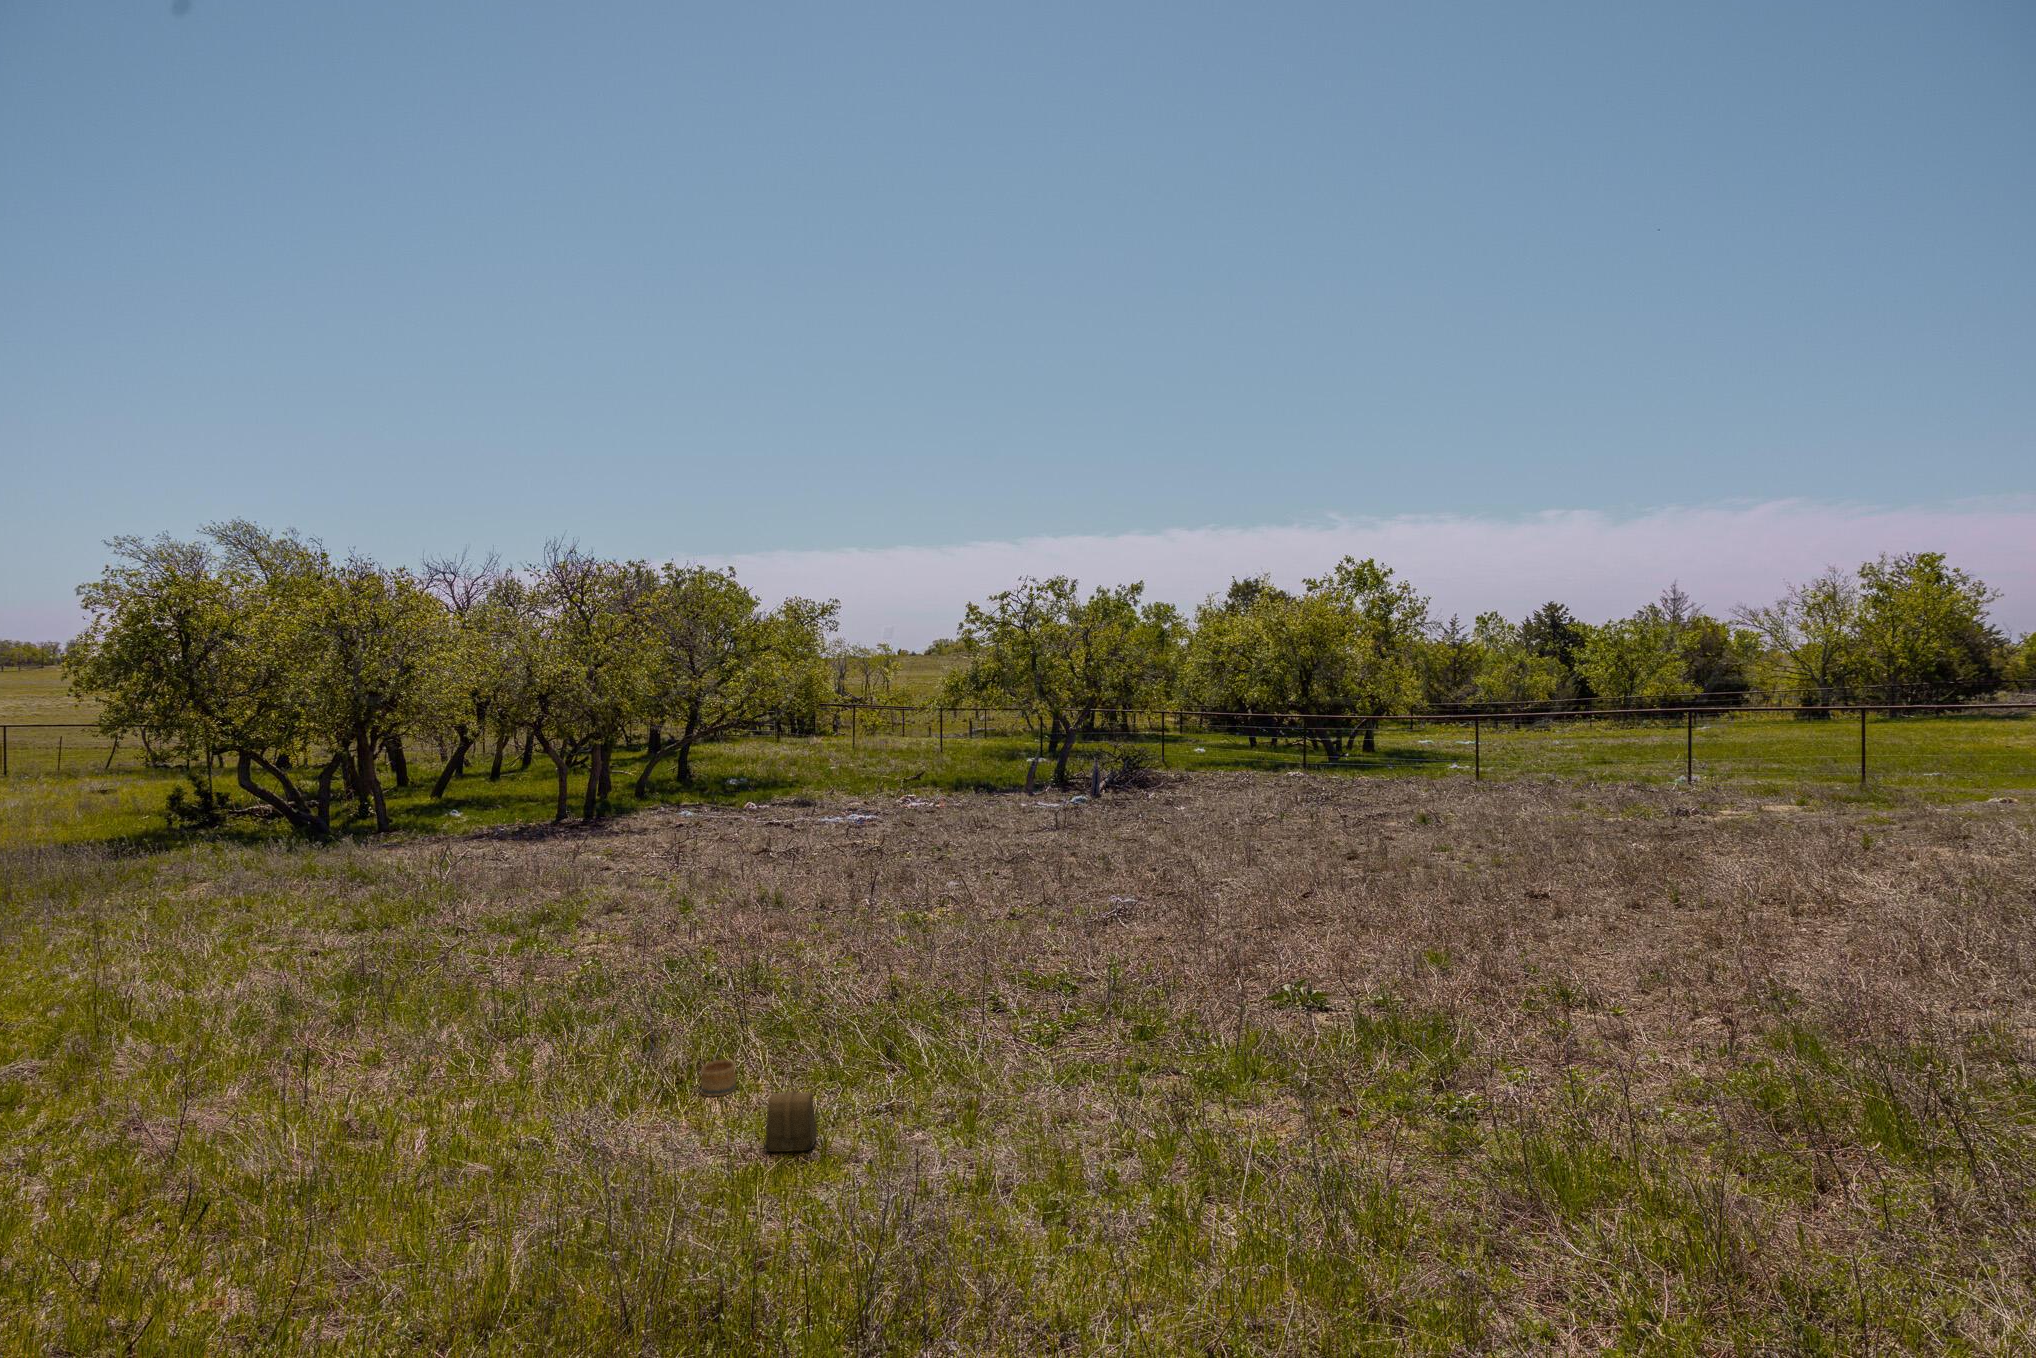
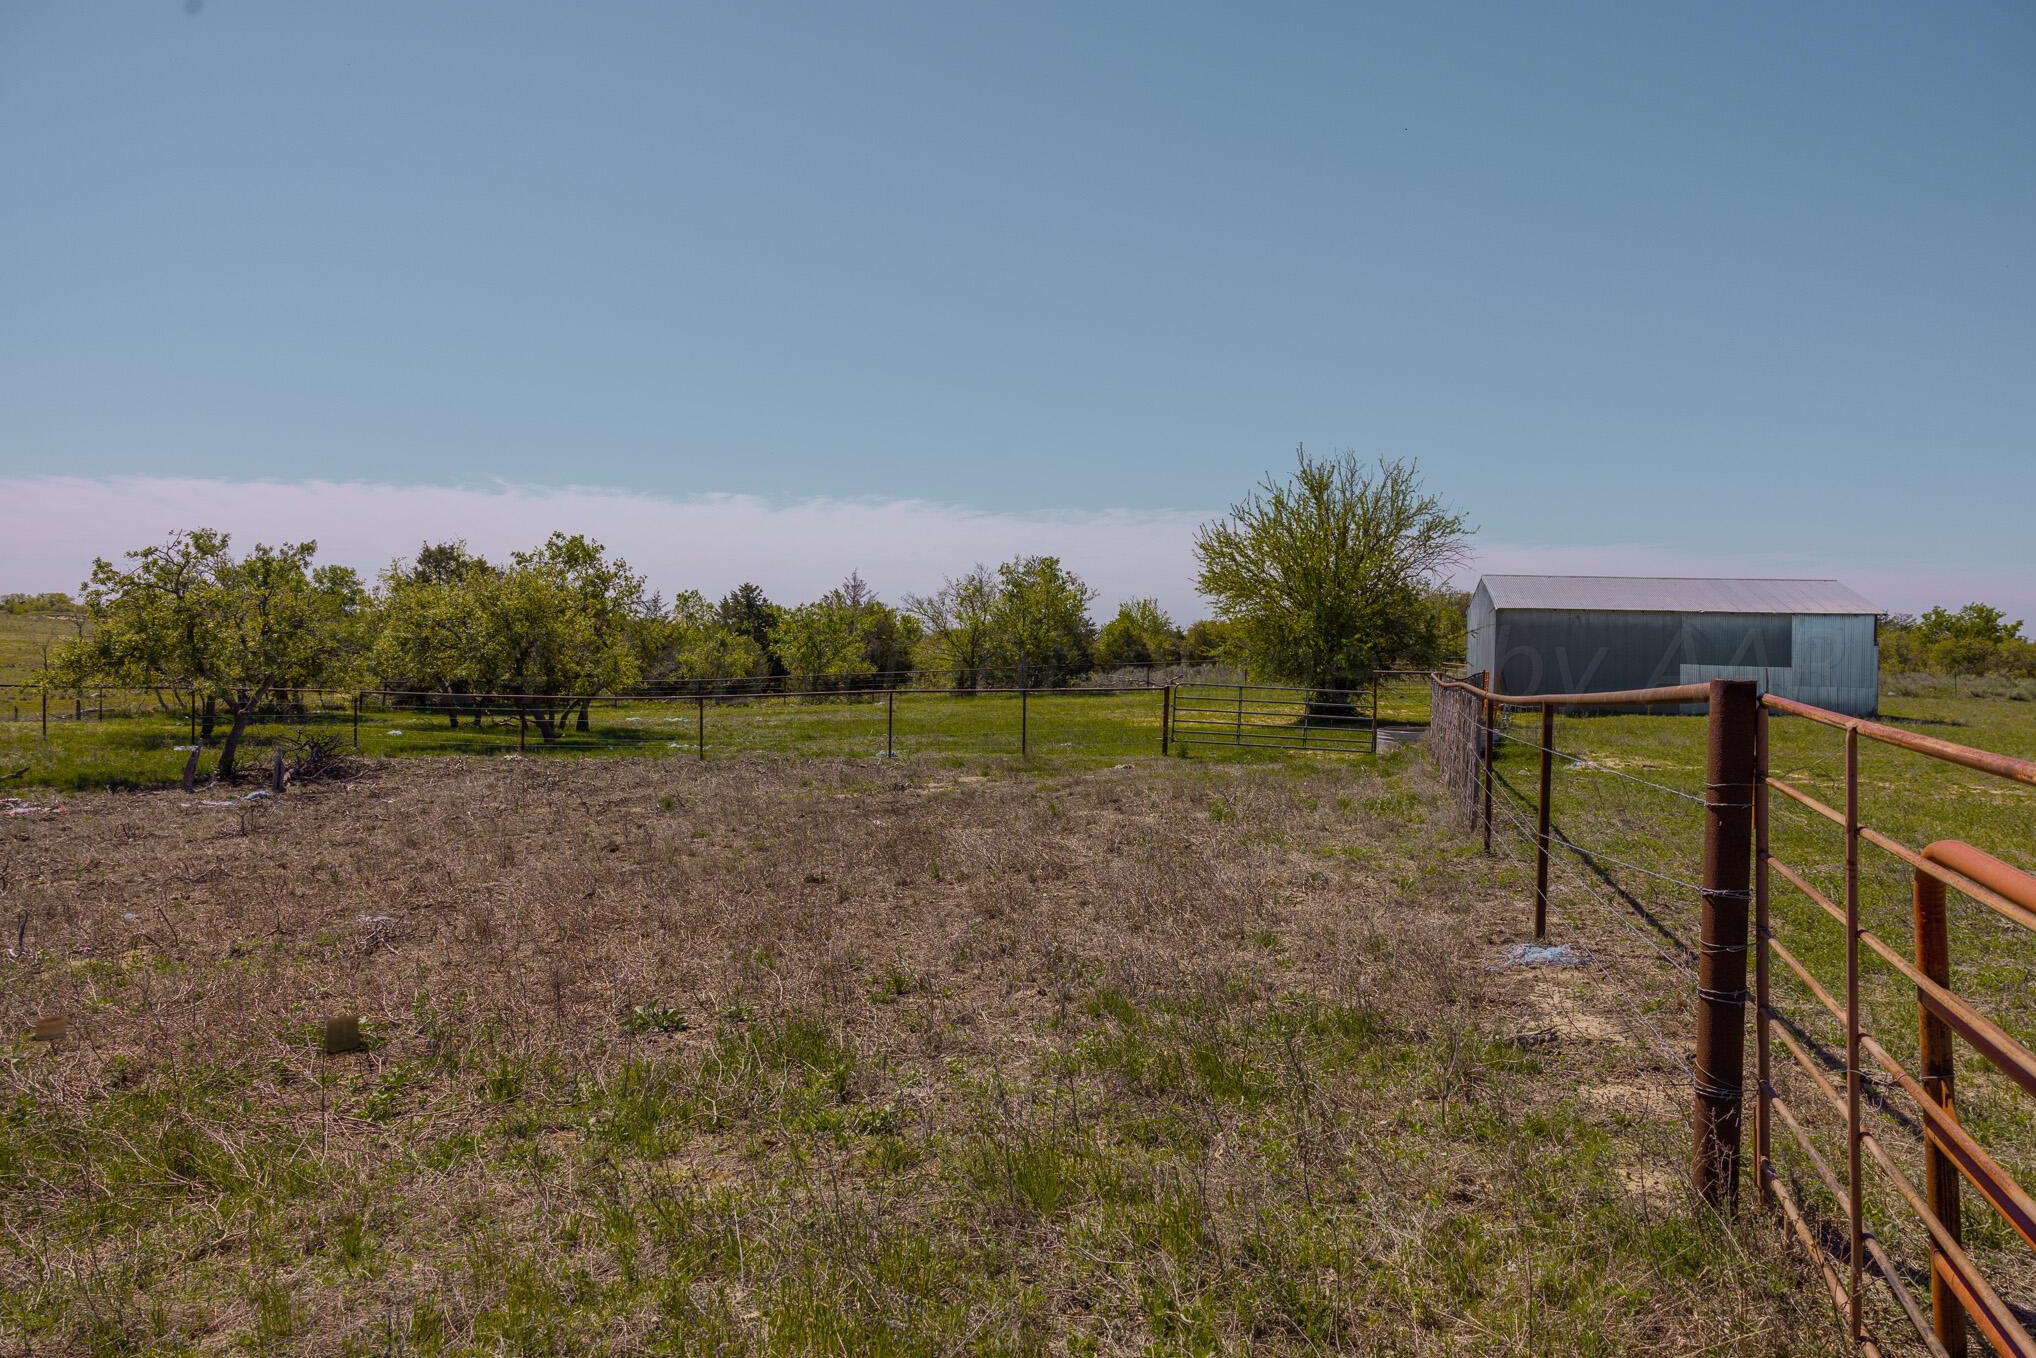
backpack: present [764,1085,818,1152] -> present [324,1014,361,1053]

